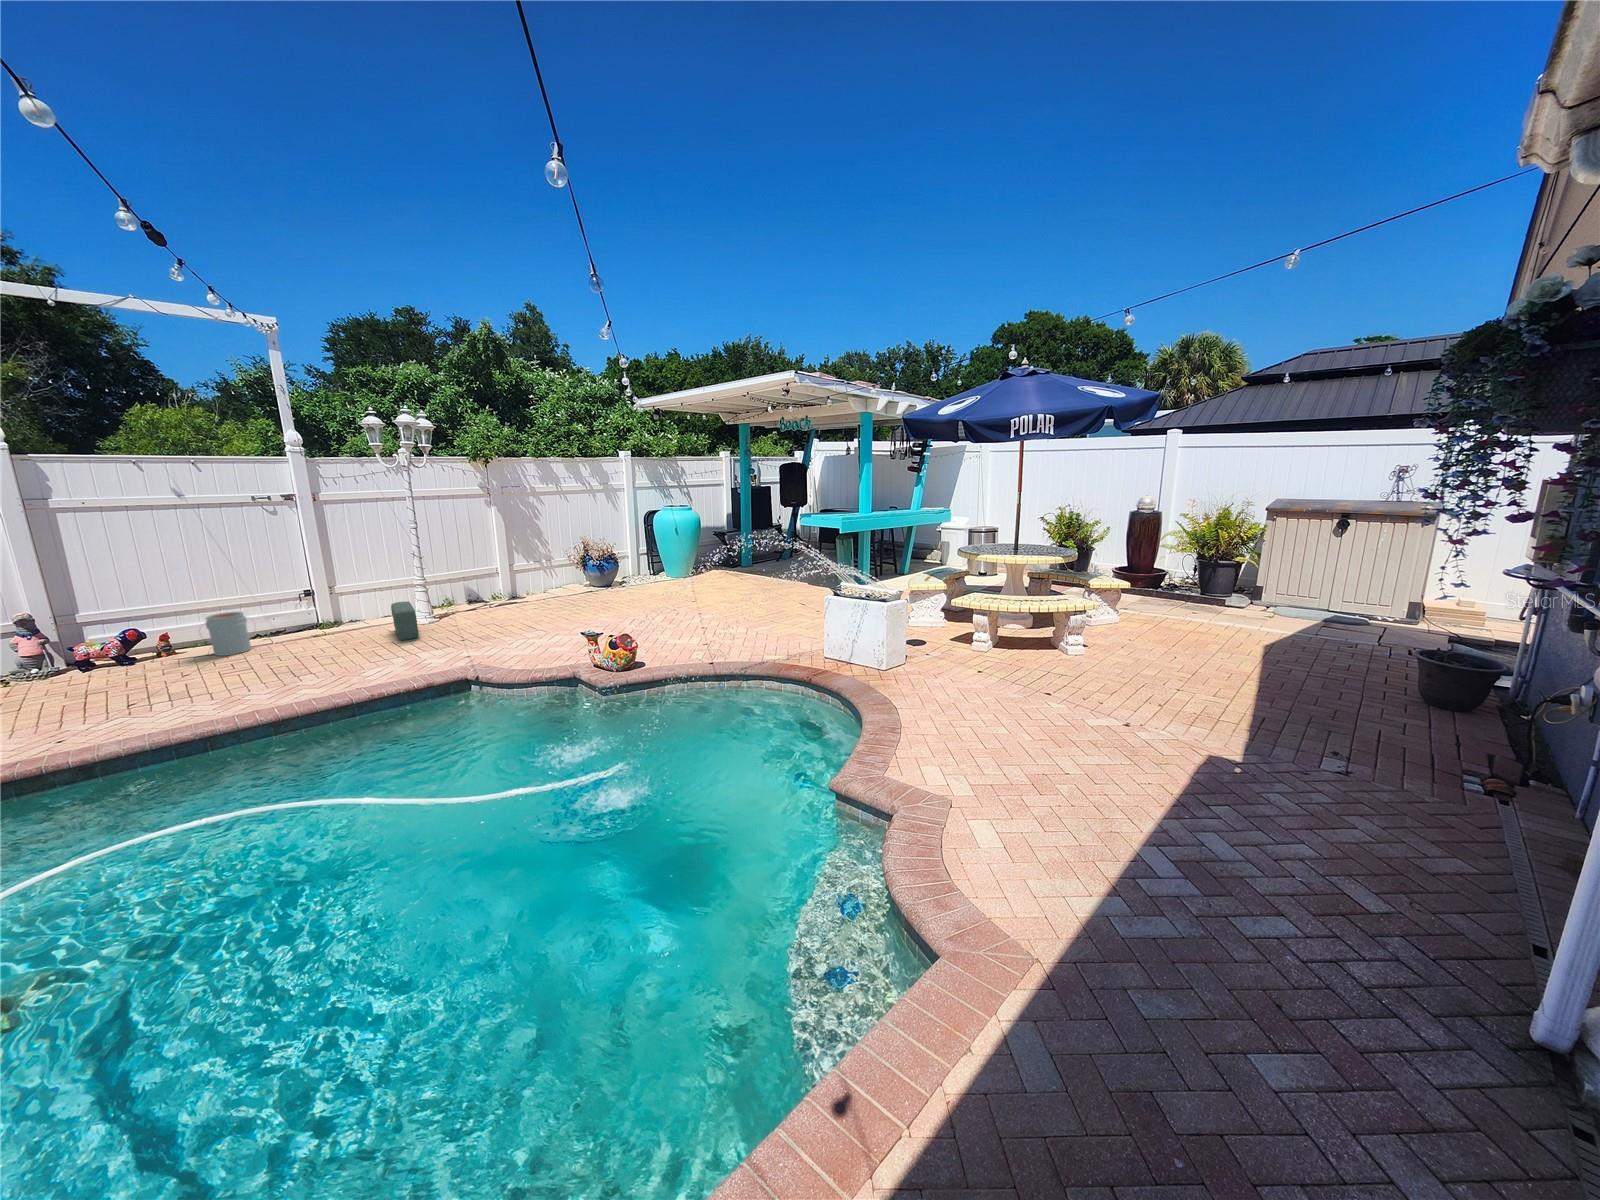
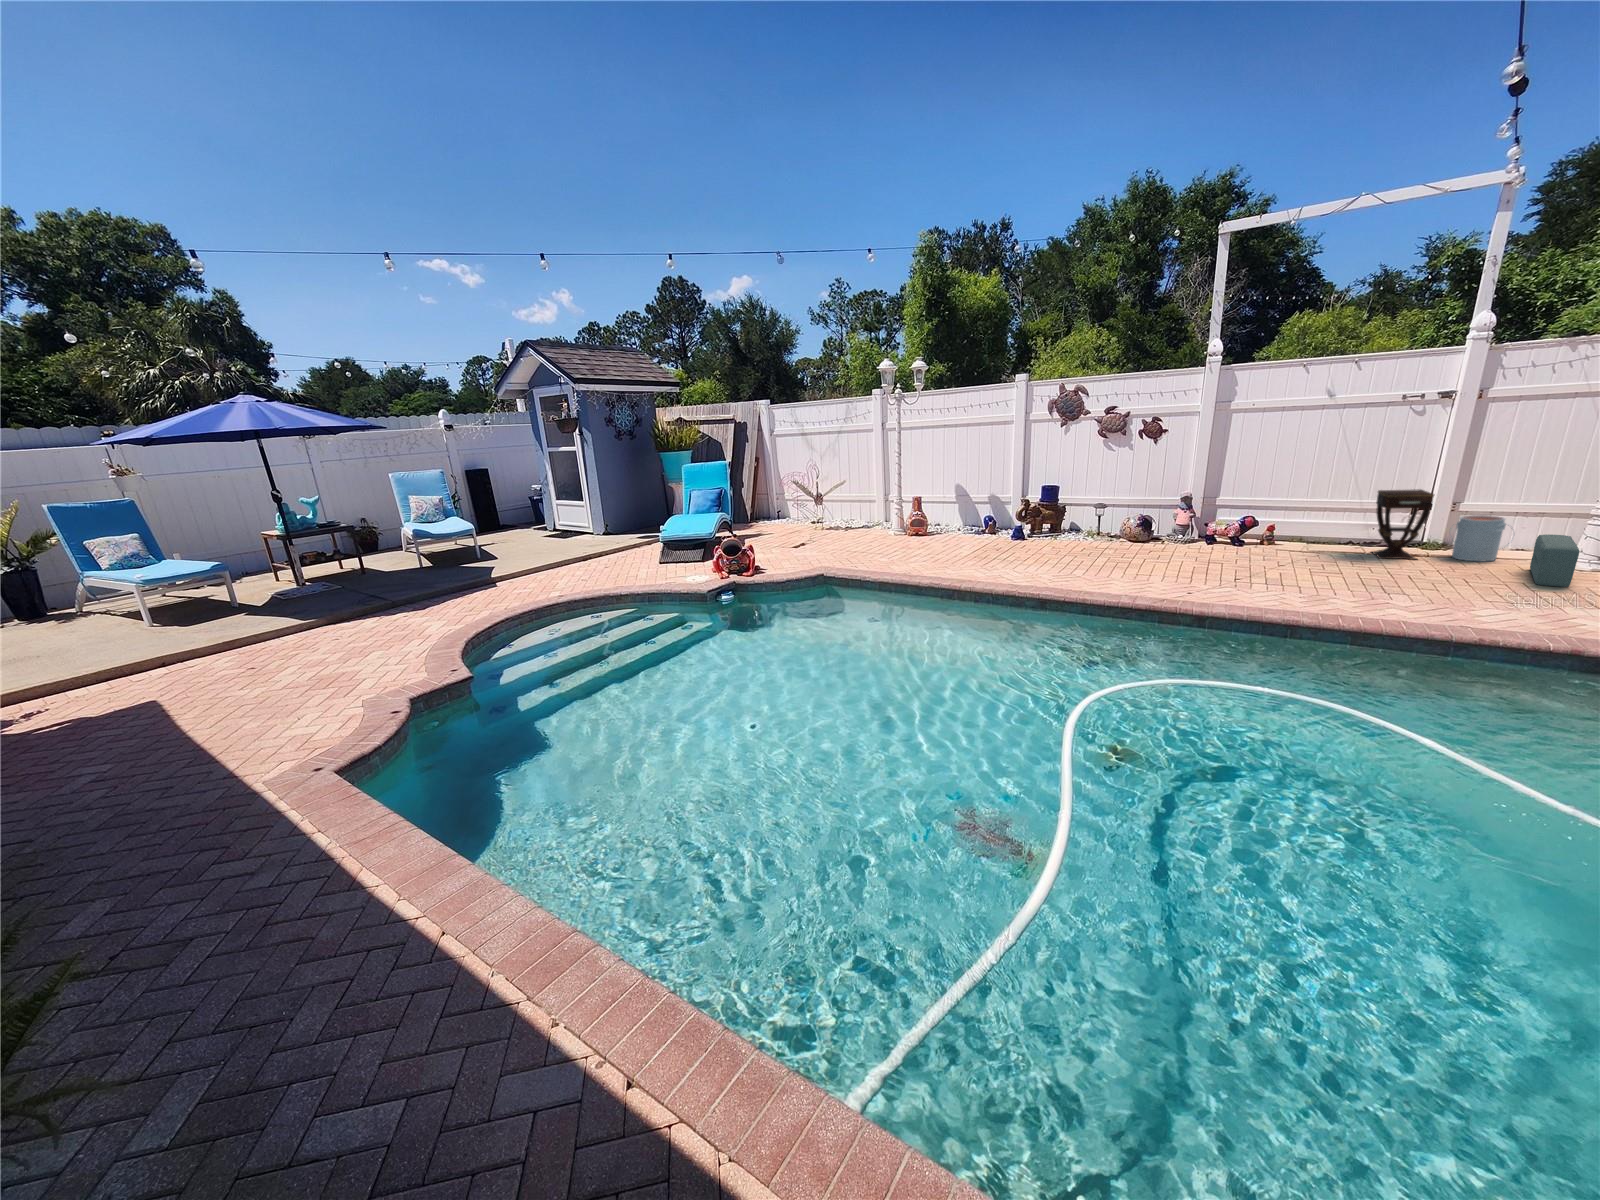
side table: none [263,579,320,646] -> present [1372,489,1434,560]
bucket: present [205,612,255,656] -> present [1450,515,1506,562]

